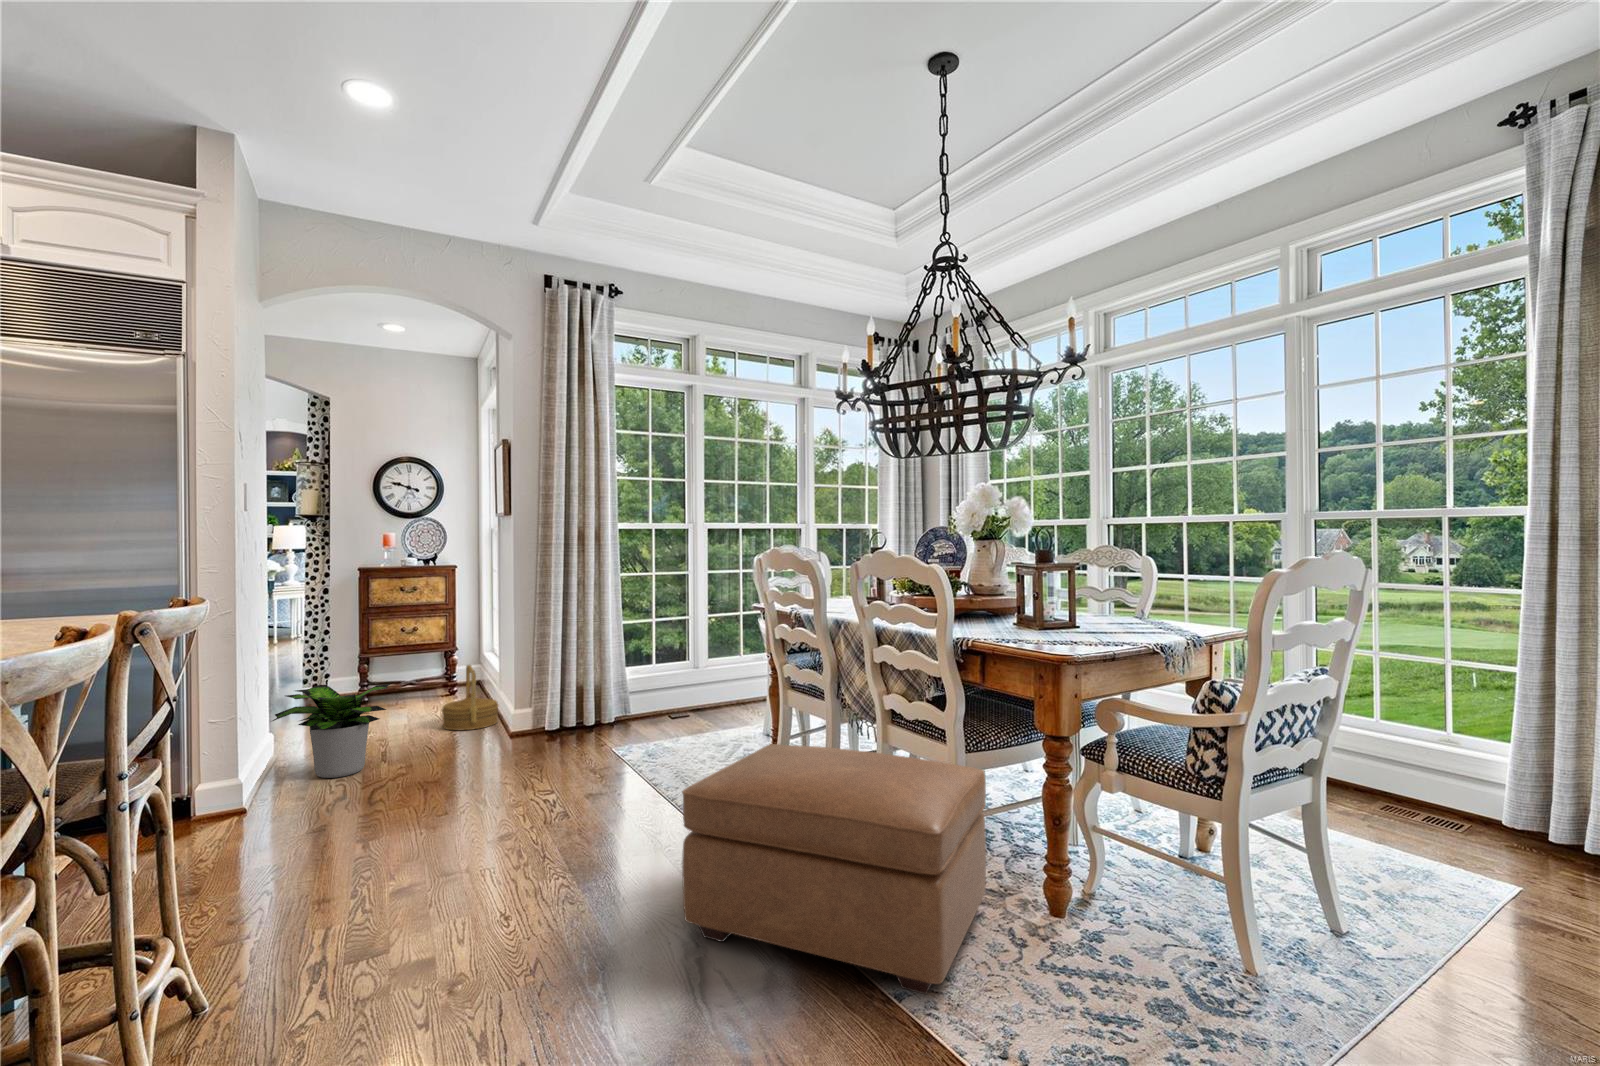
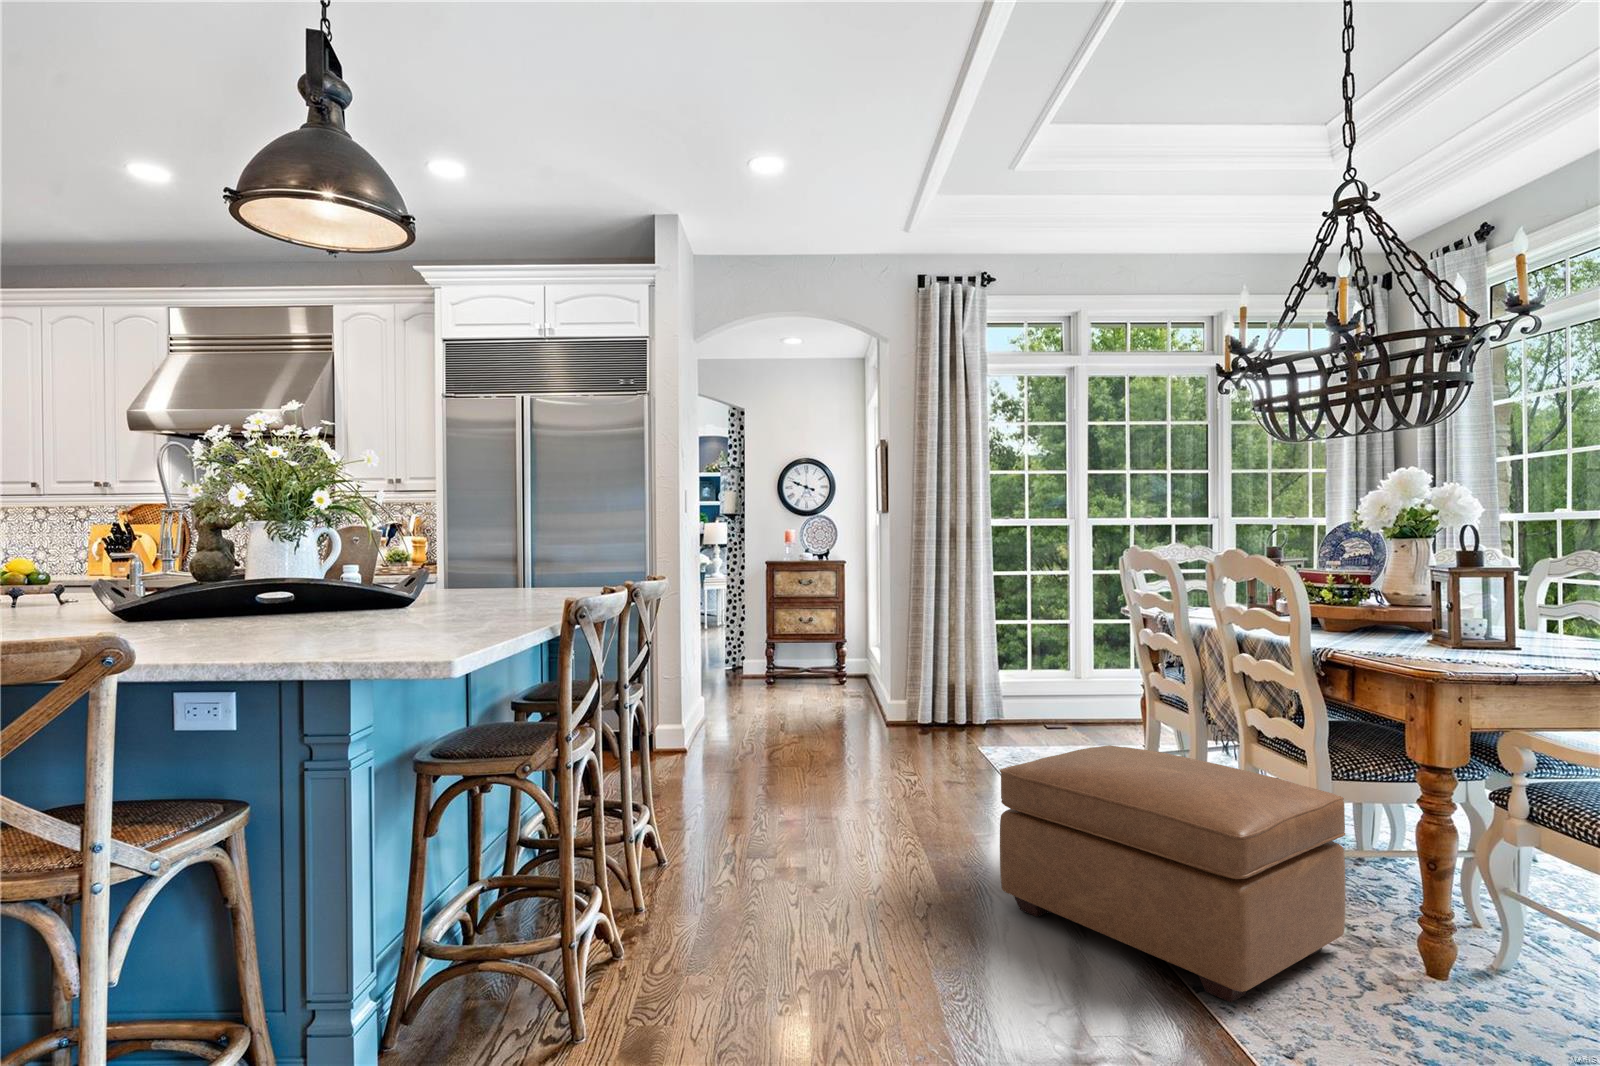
basket: present [442,665,499,730] -> none [828,654,878,715]
potted plant: present [272,684,390,778] -> none [696,660,785,739]

